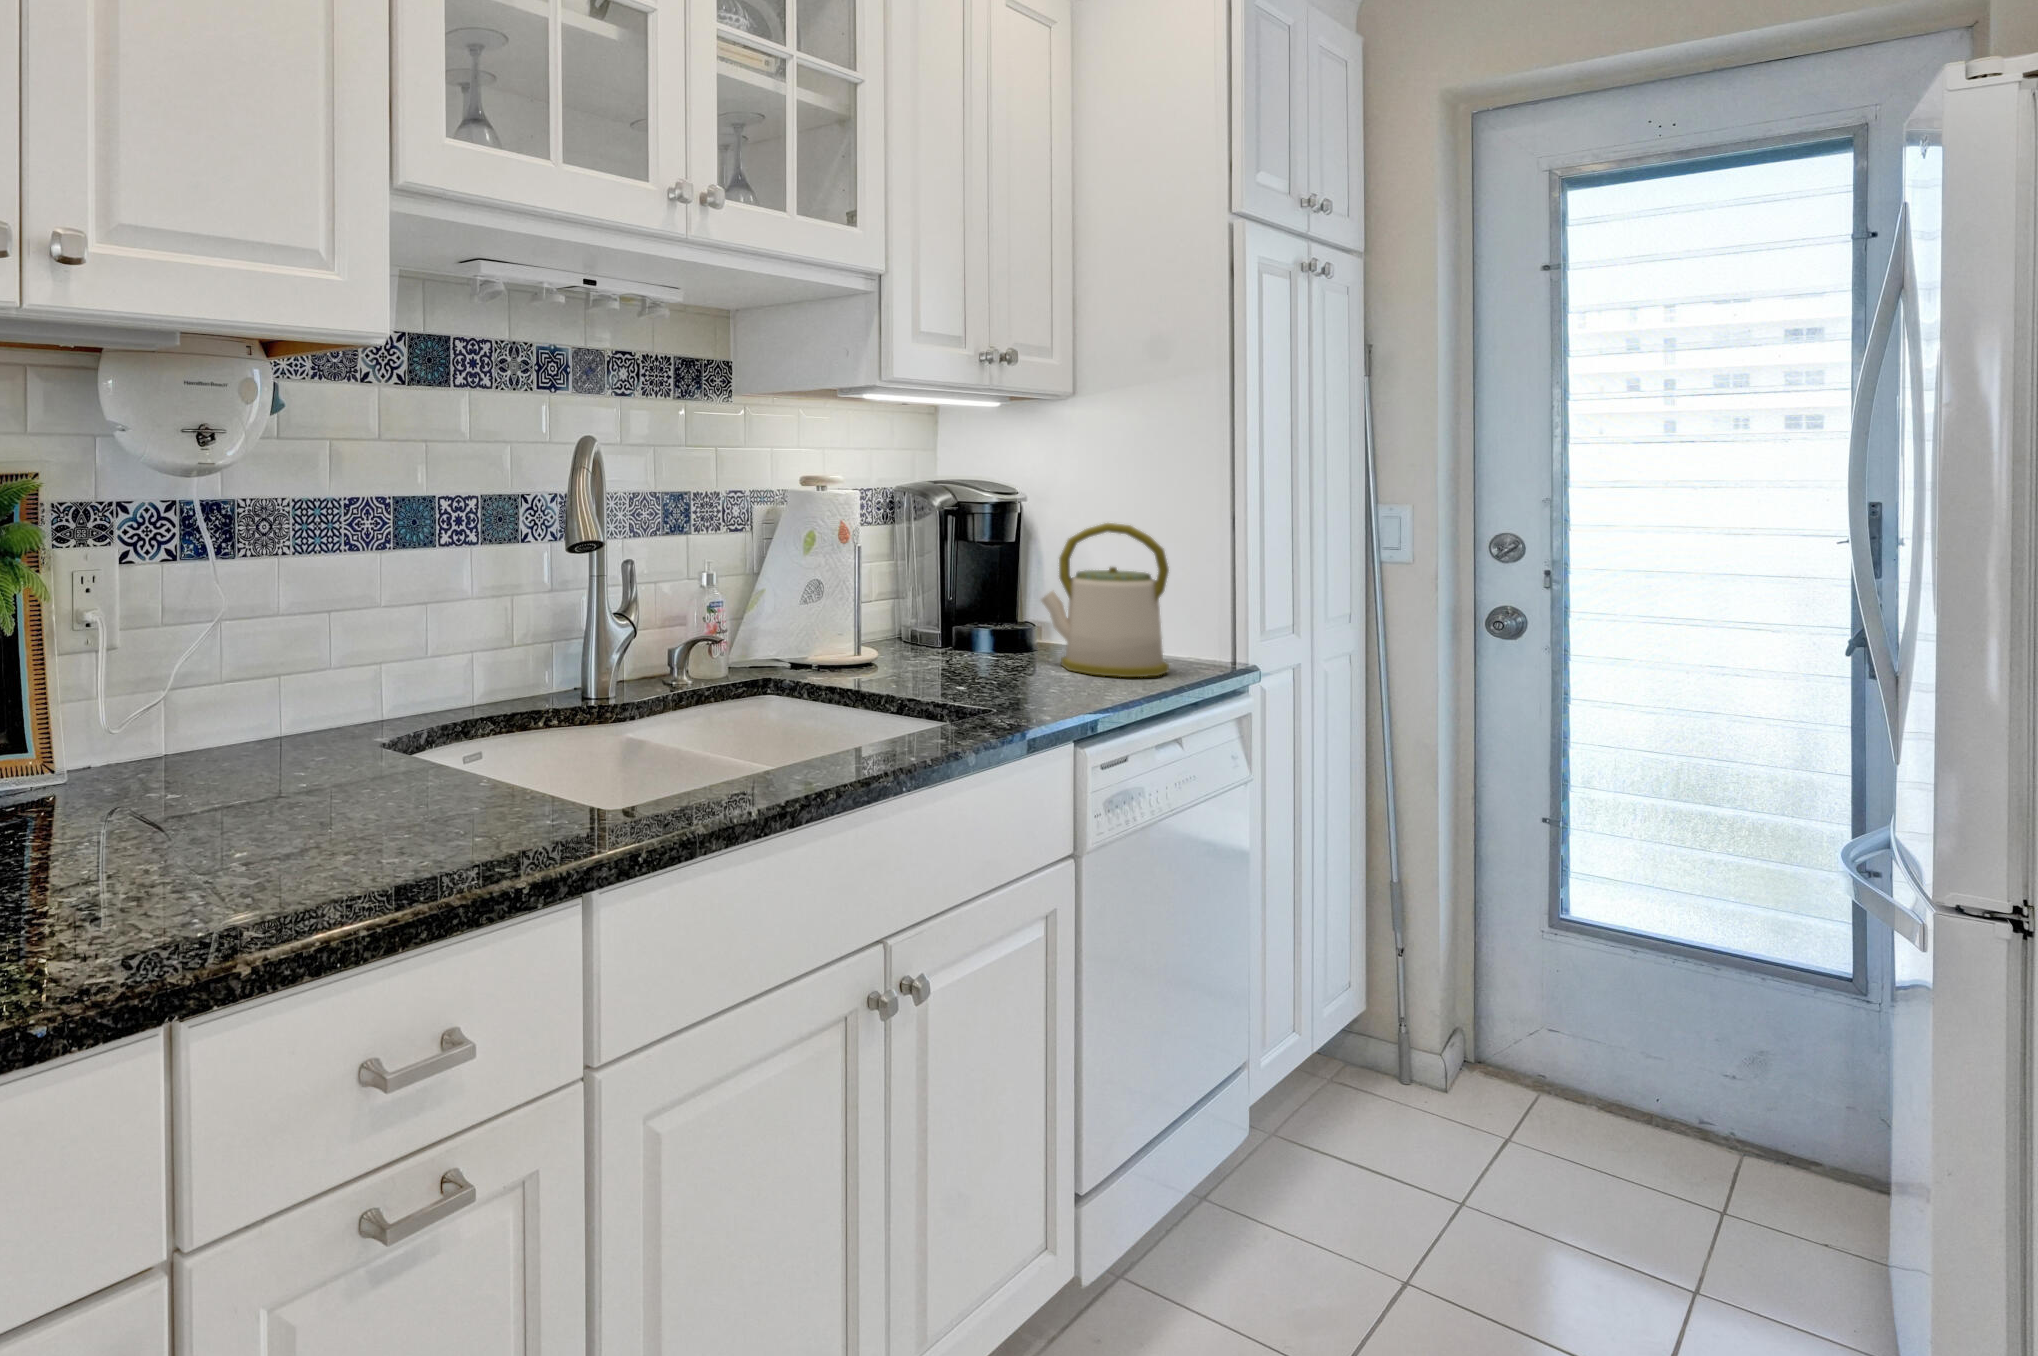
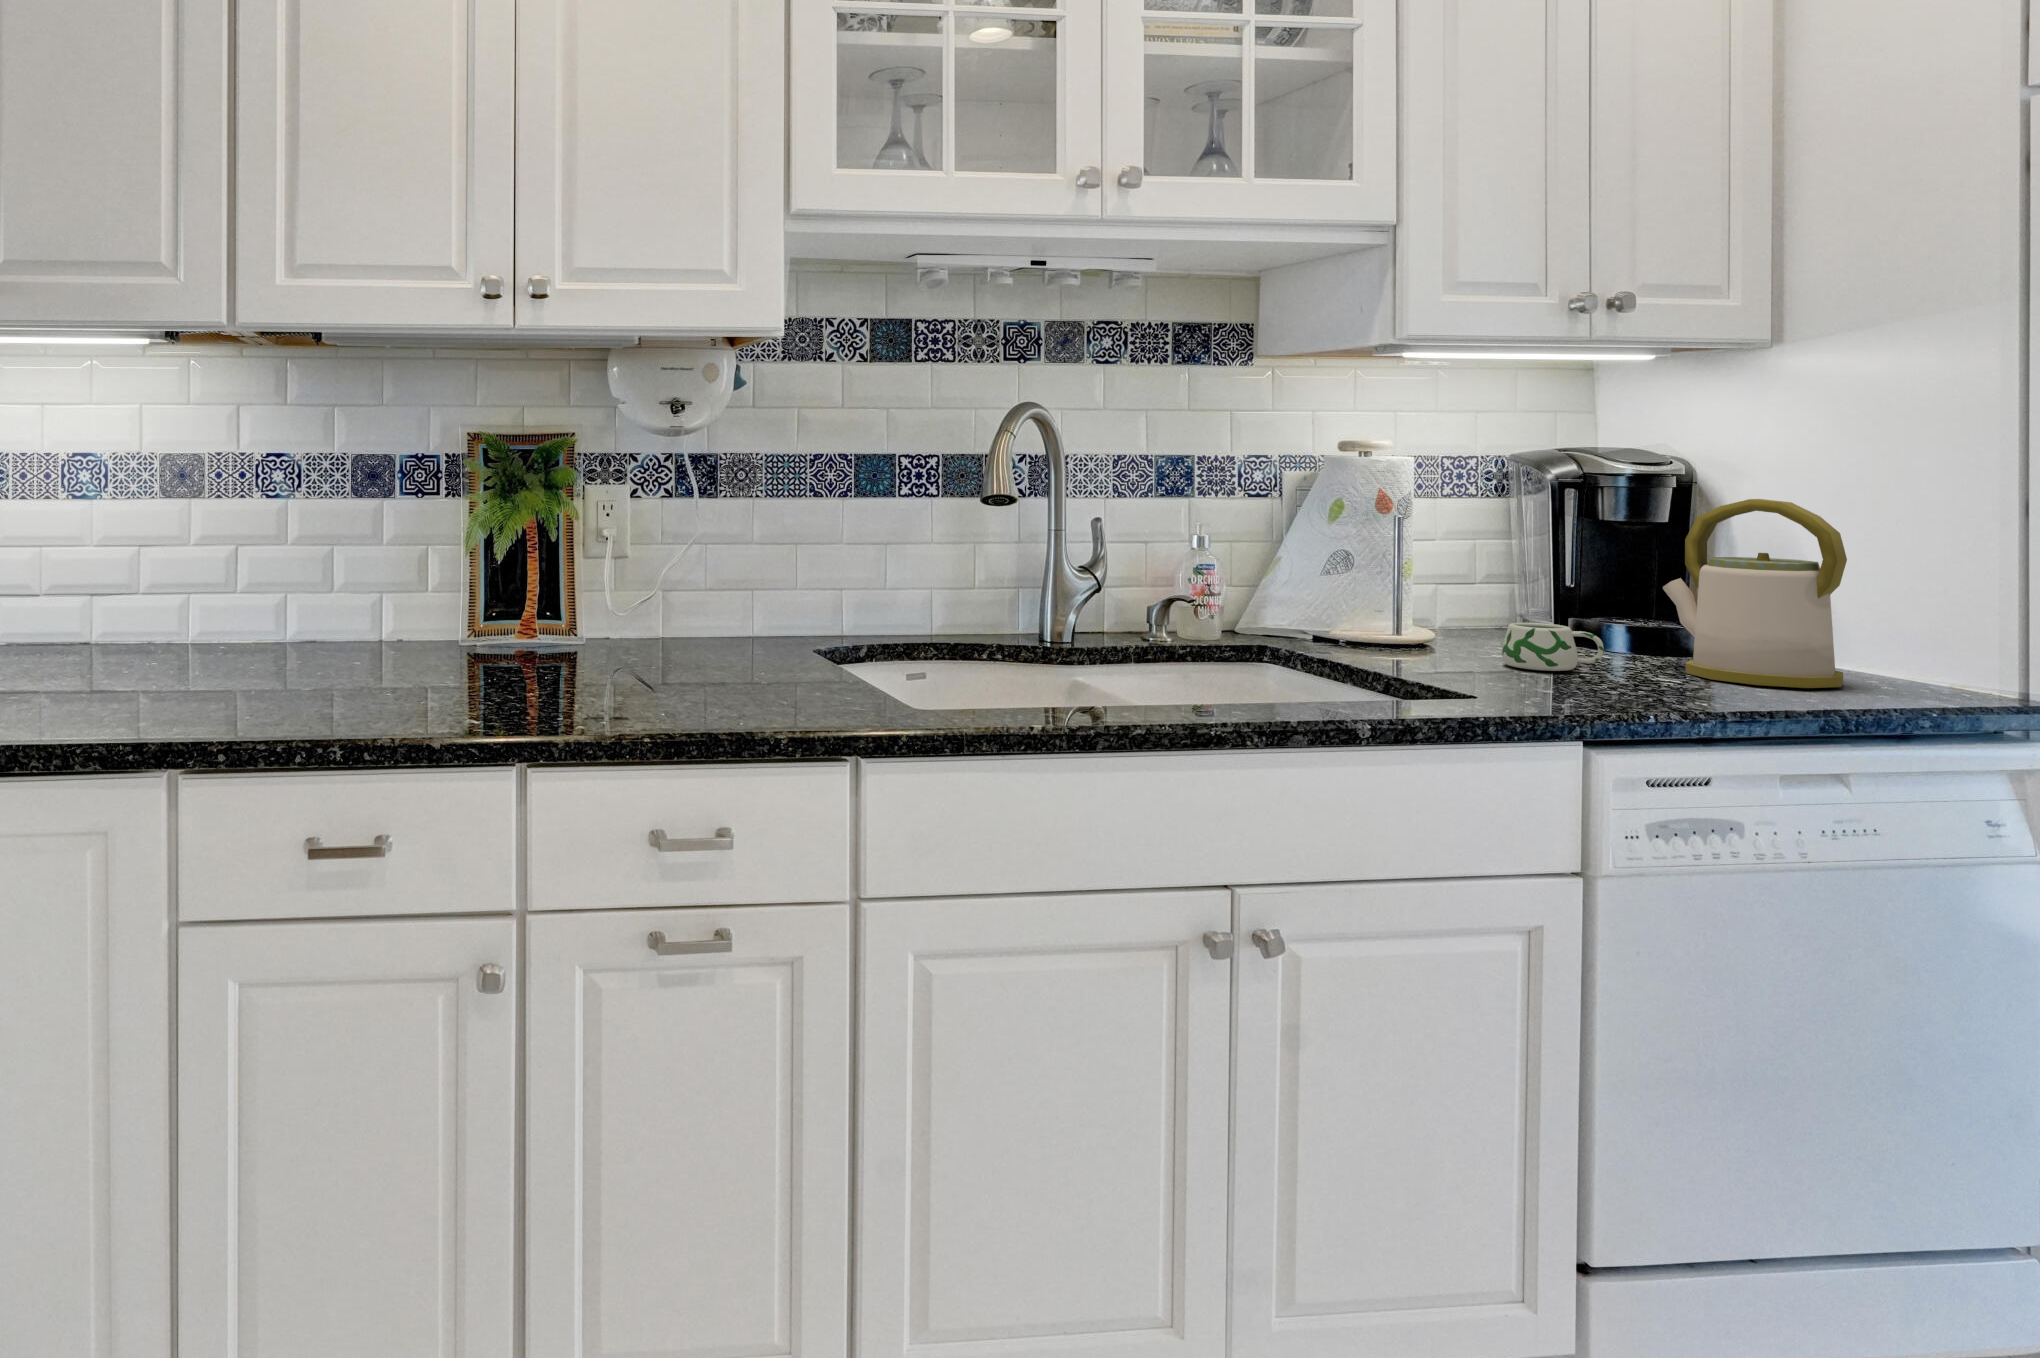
mug: none [956,637,1029,681] -> present [1502,623,1604,671]

